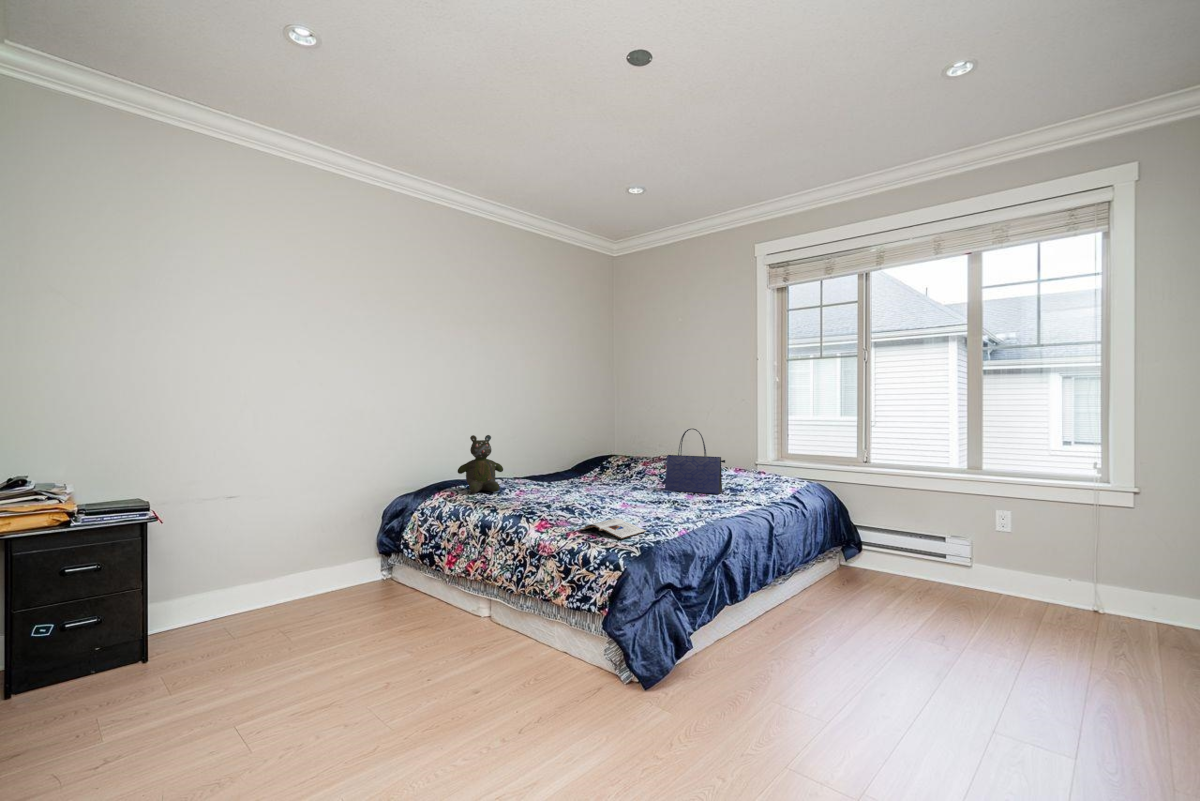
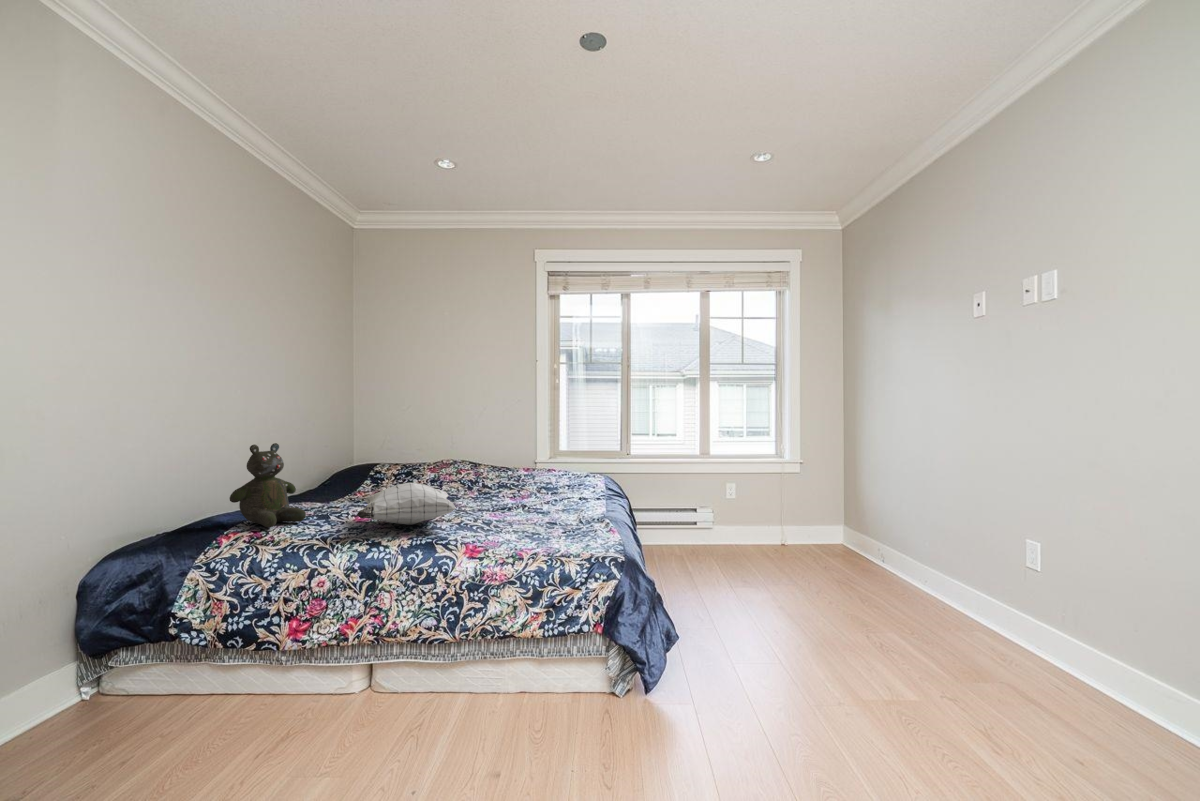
tote bag: present [665,429,725,494] -> none [487,427,549,494]
pillow: none [499,470,592,504] -> present [357,483,456,525]
magazine: present [579,519,646,539] -> none [523,527,587,547]

